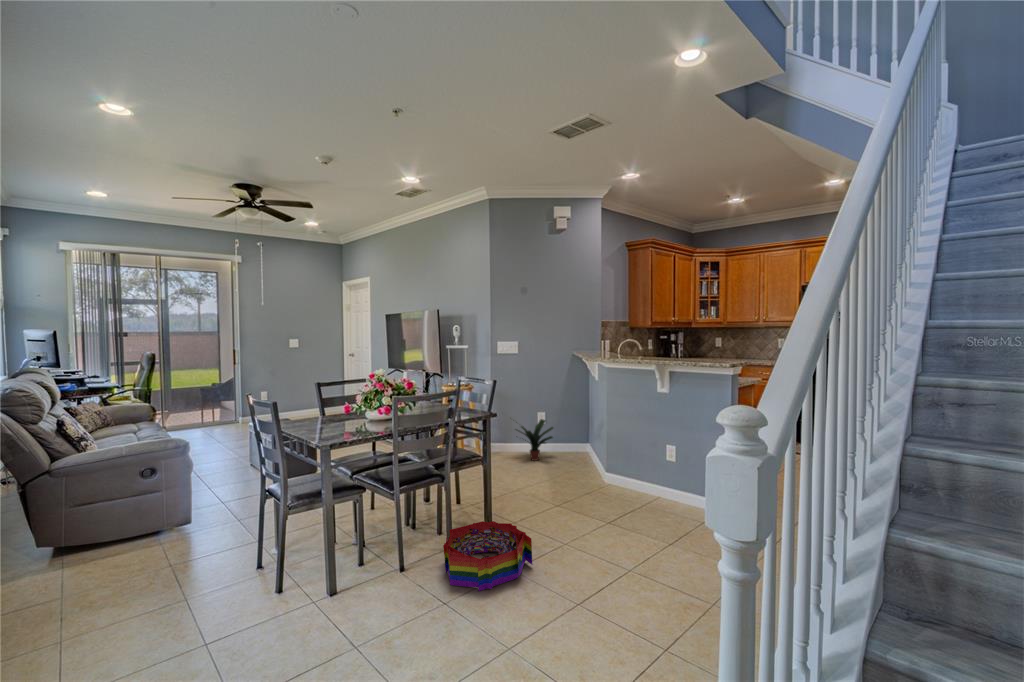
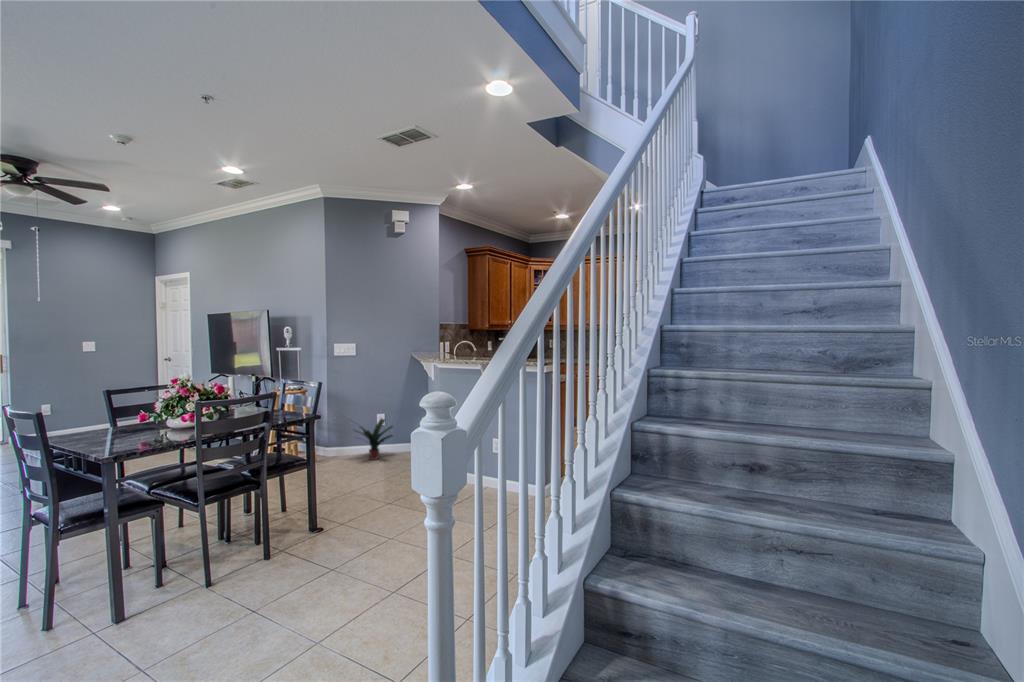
storage bin: present [443,521,532,591] -> none [257,522,355,593]

